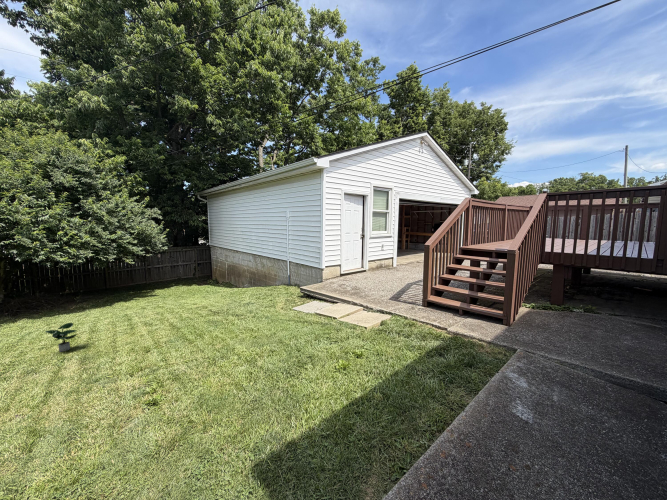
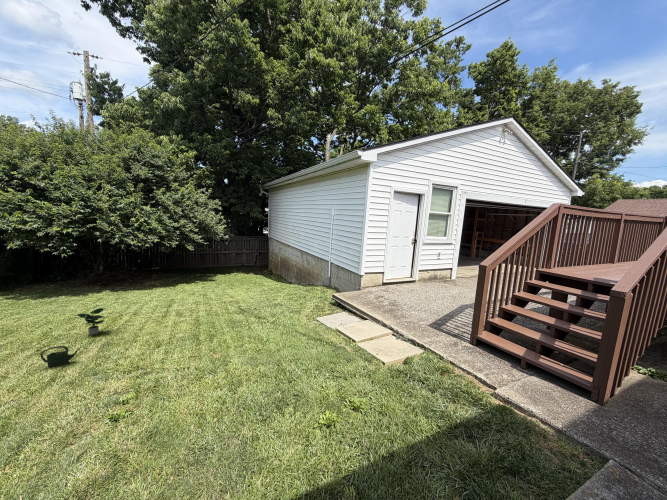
watering can: none [34,356,78,379] -> present [41,346,81,366]

